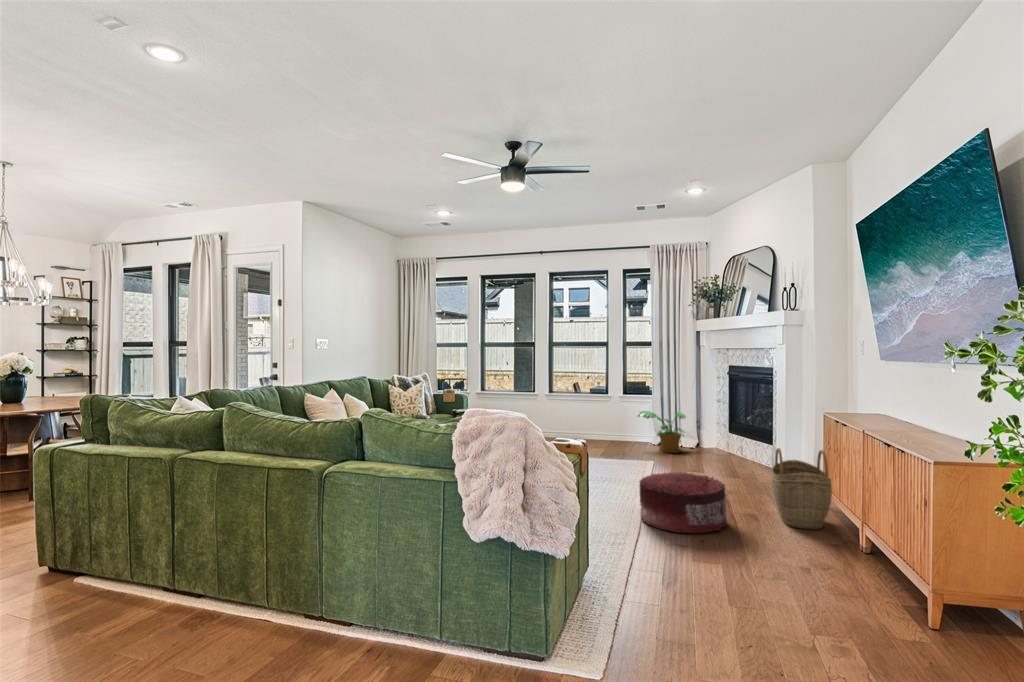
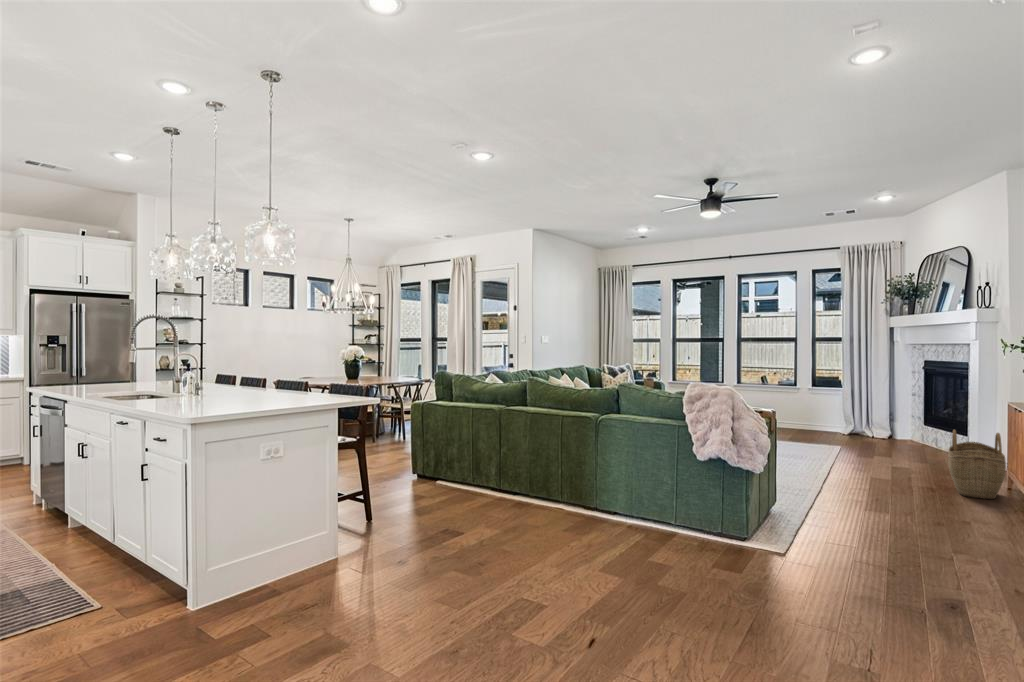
potted plant: present [638,411,686,453] -> none [826,401,879,440]
pouf: present [639,472,727,533] -> none [821,446,902,493]

